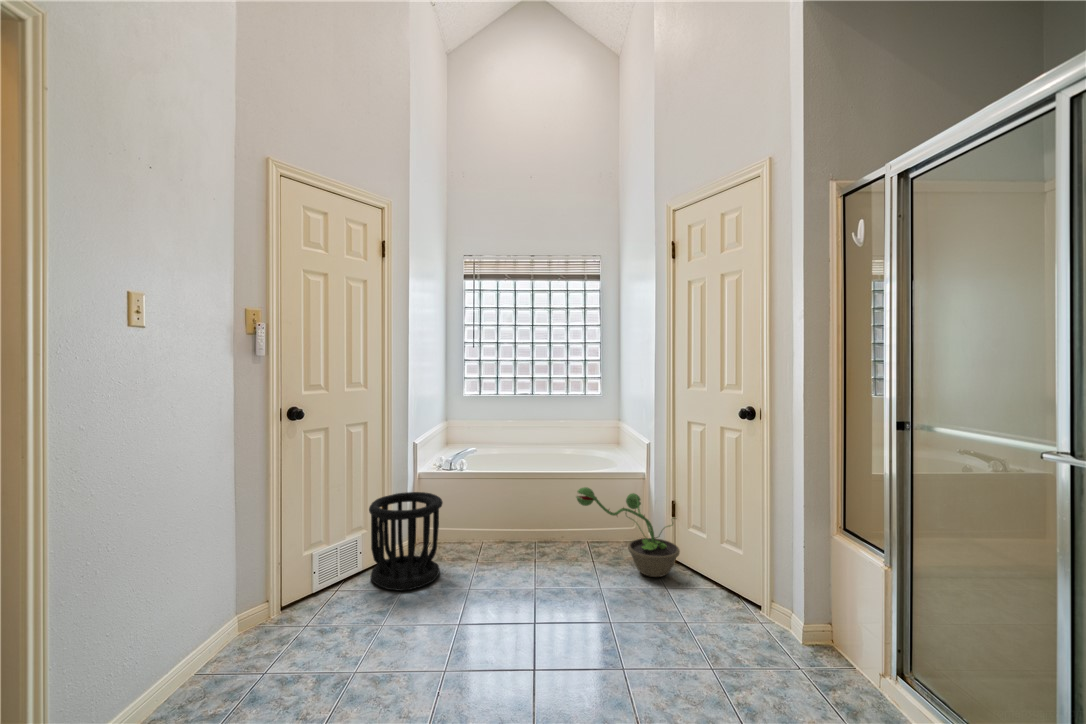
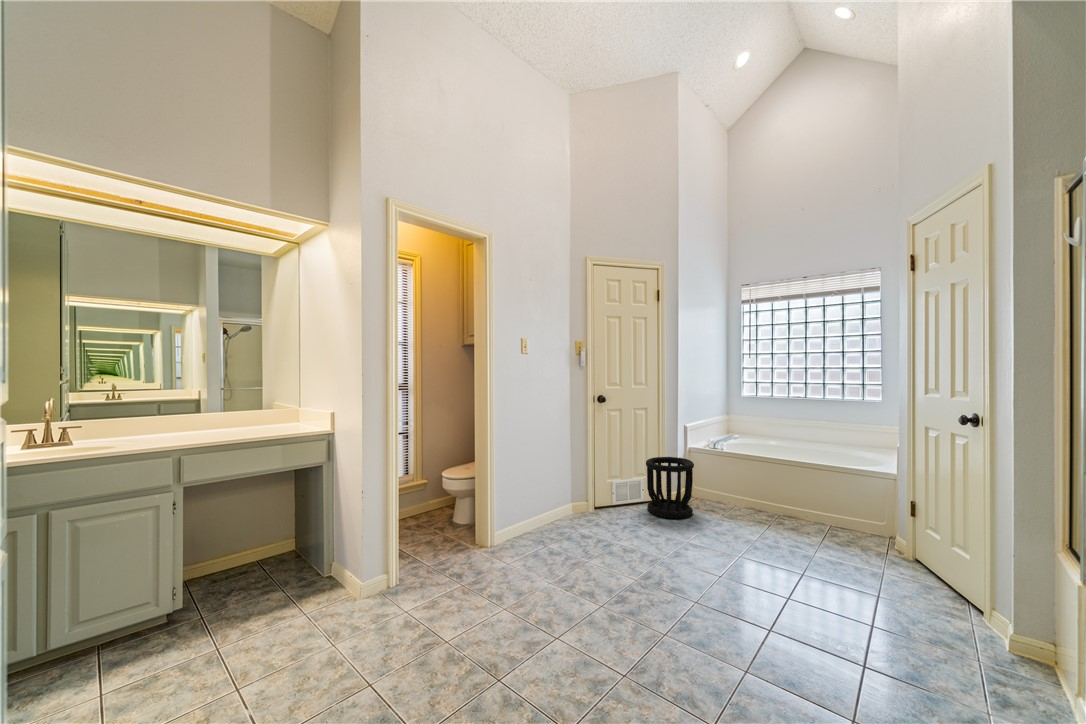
decorative plant: present [576,487,680,577] -> none [789,469,904,560]

